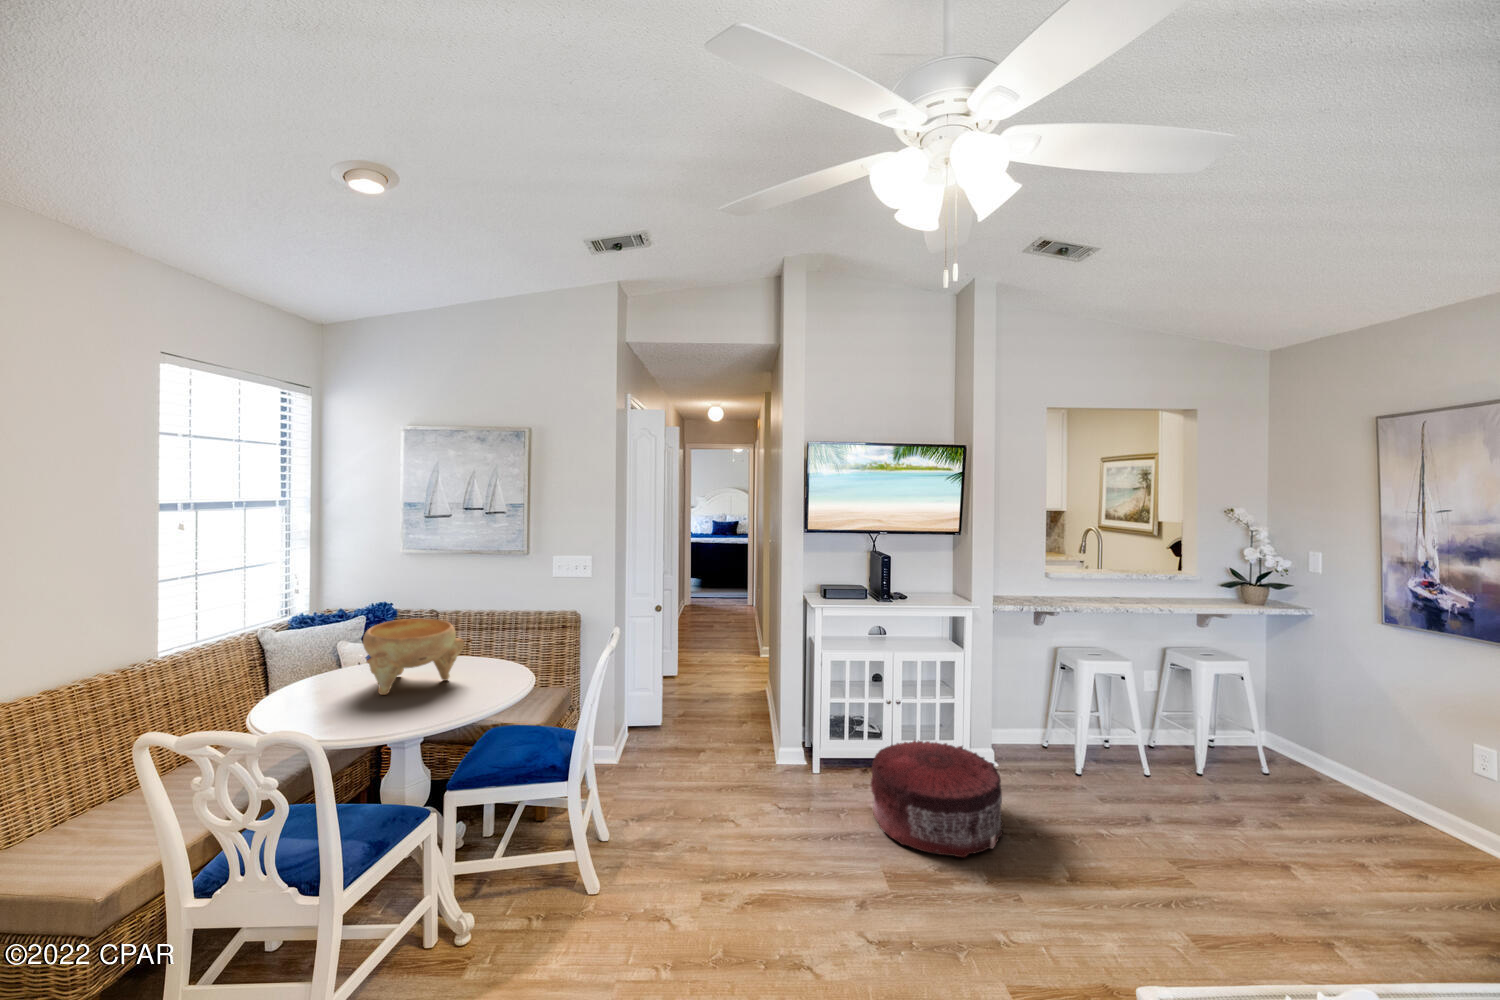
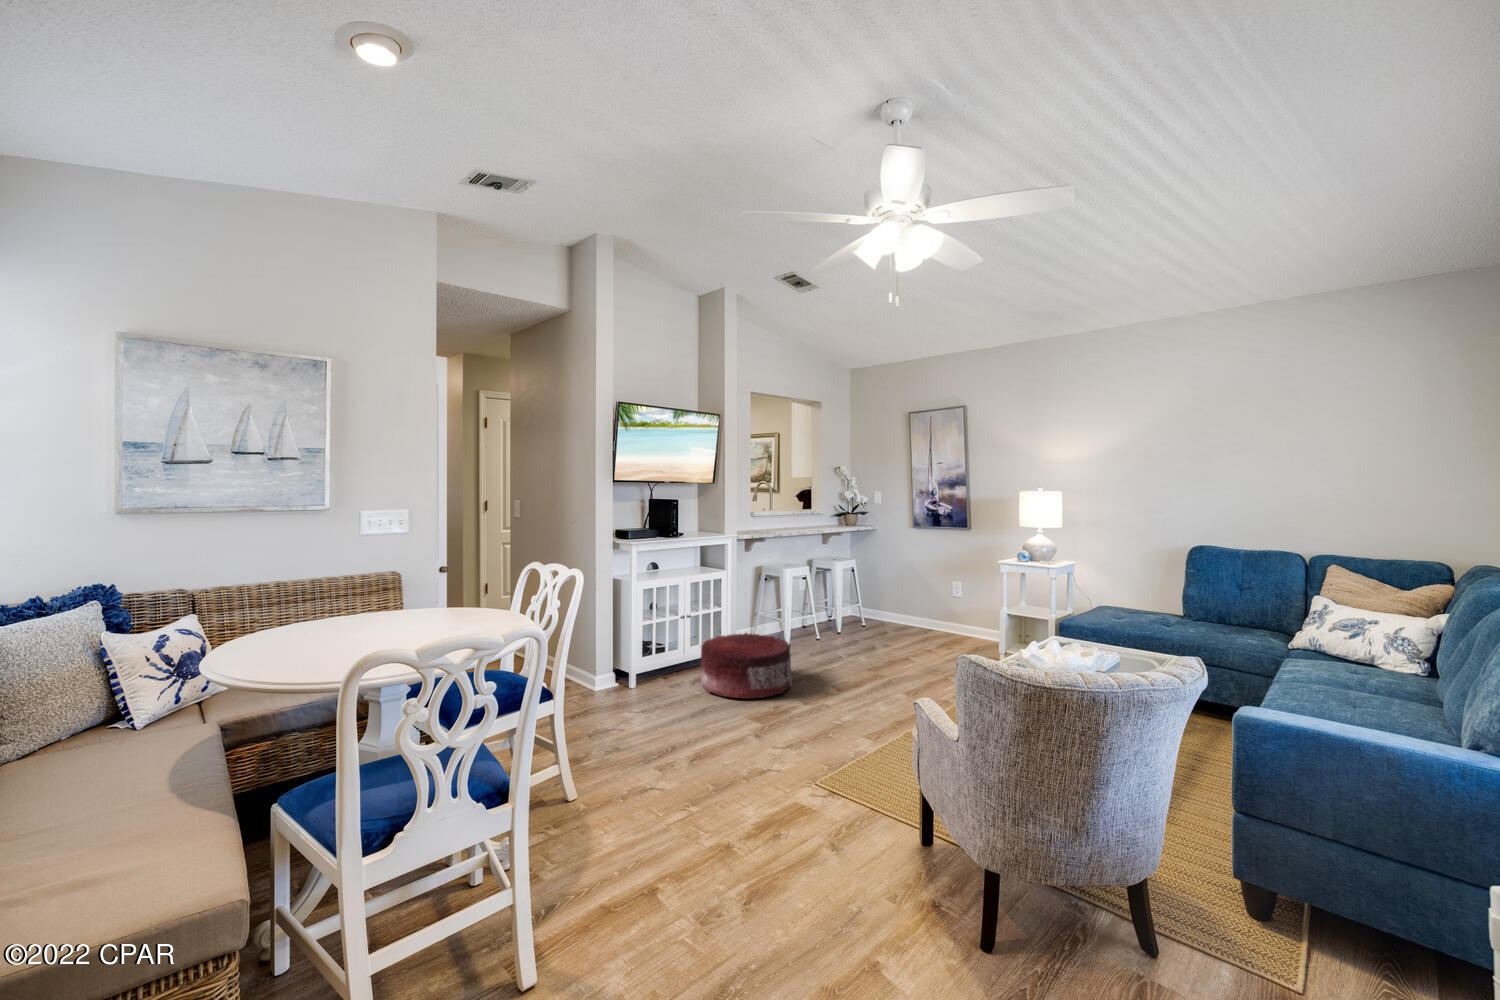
decorative bowl: present [363,618,464,695] -> none [300,563,412,640]

